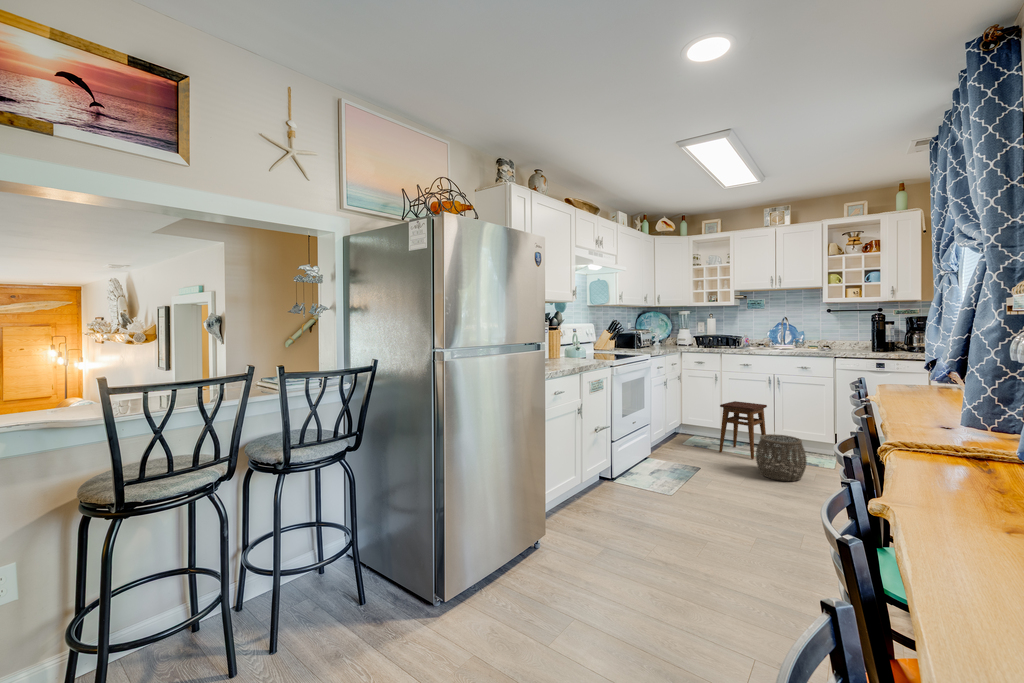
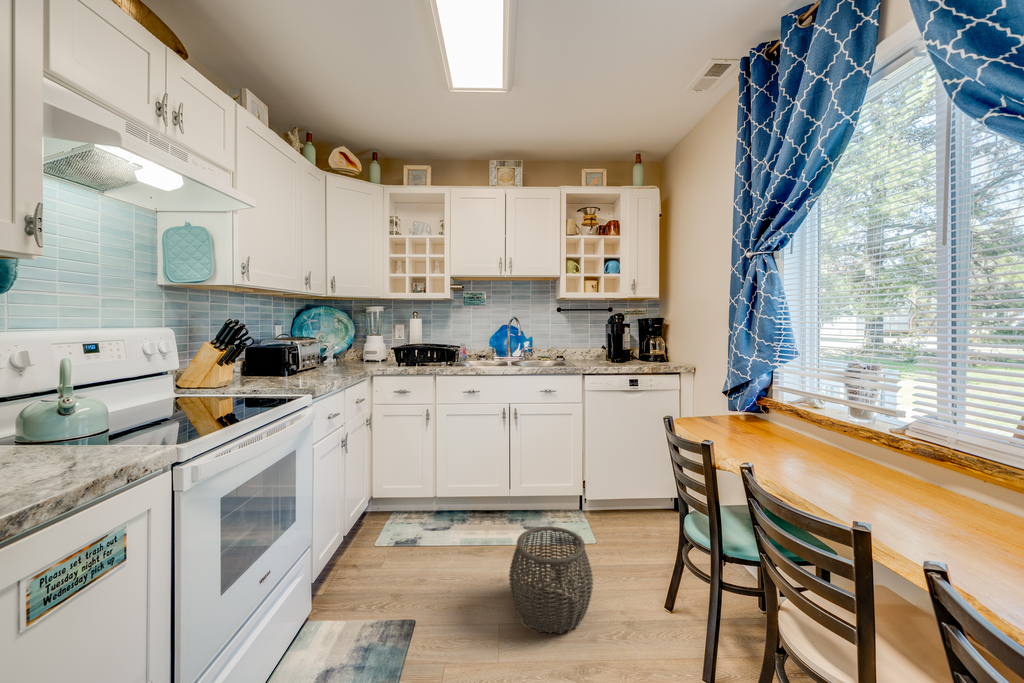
stool: present [719,401,767,459] -> none [438,454,508,562]

